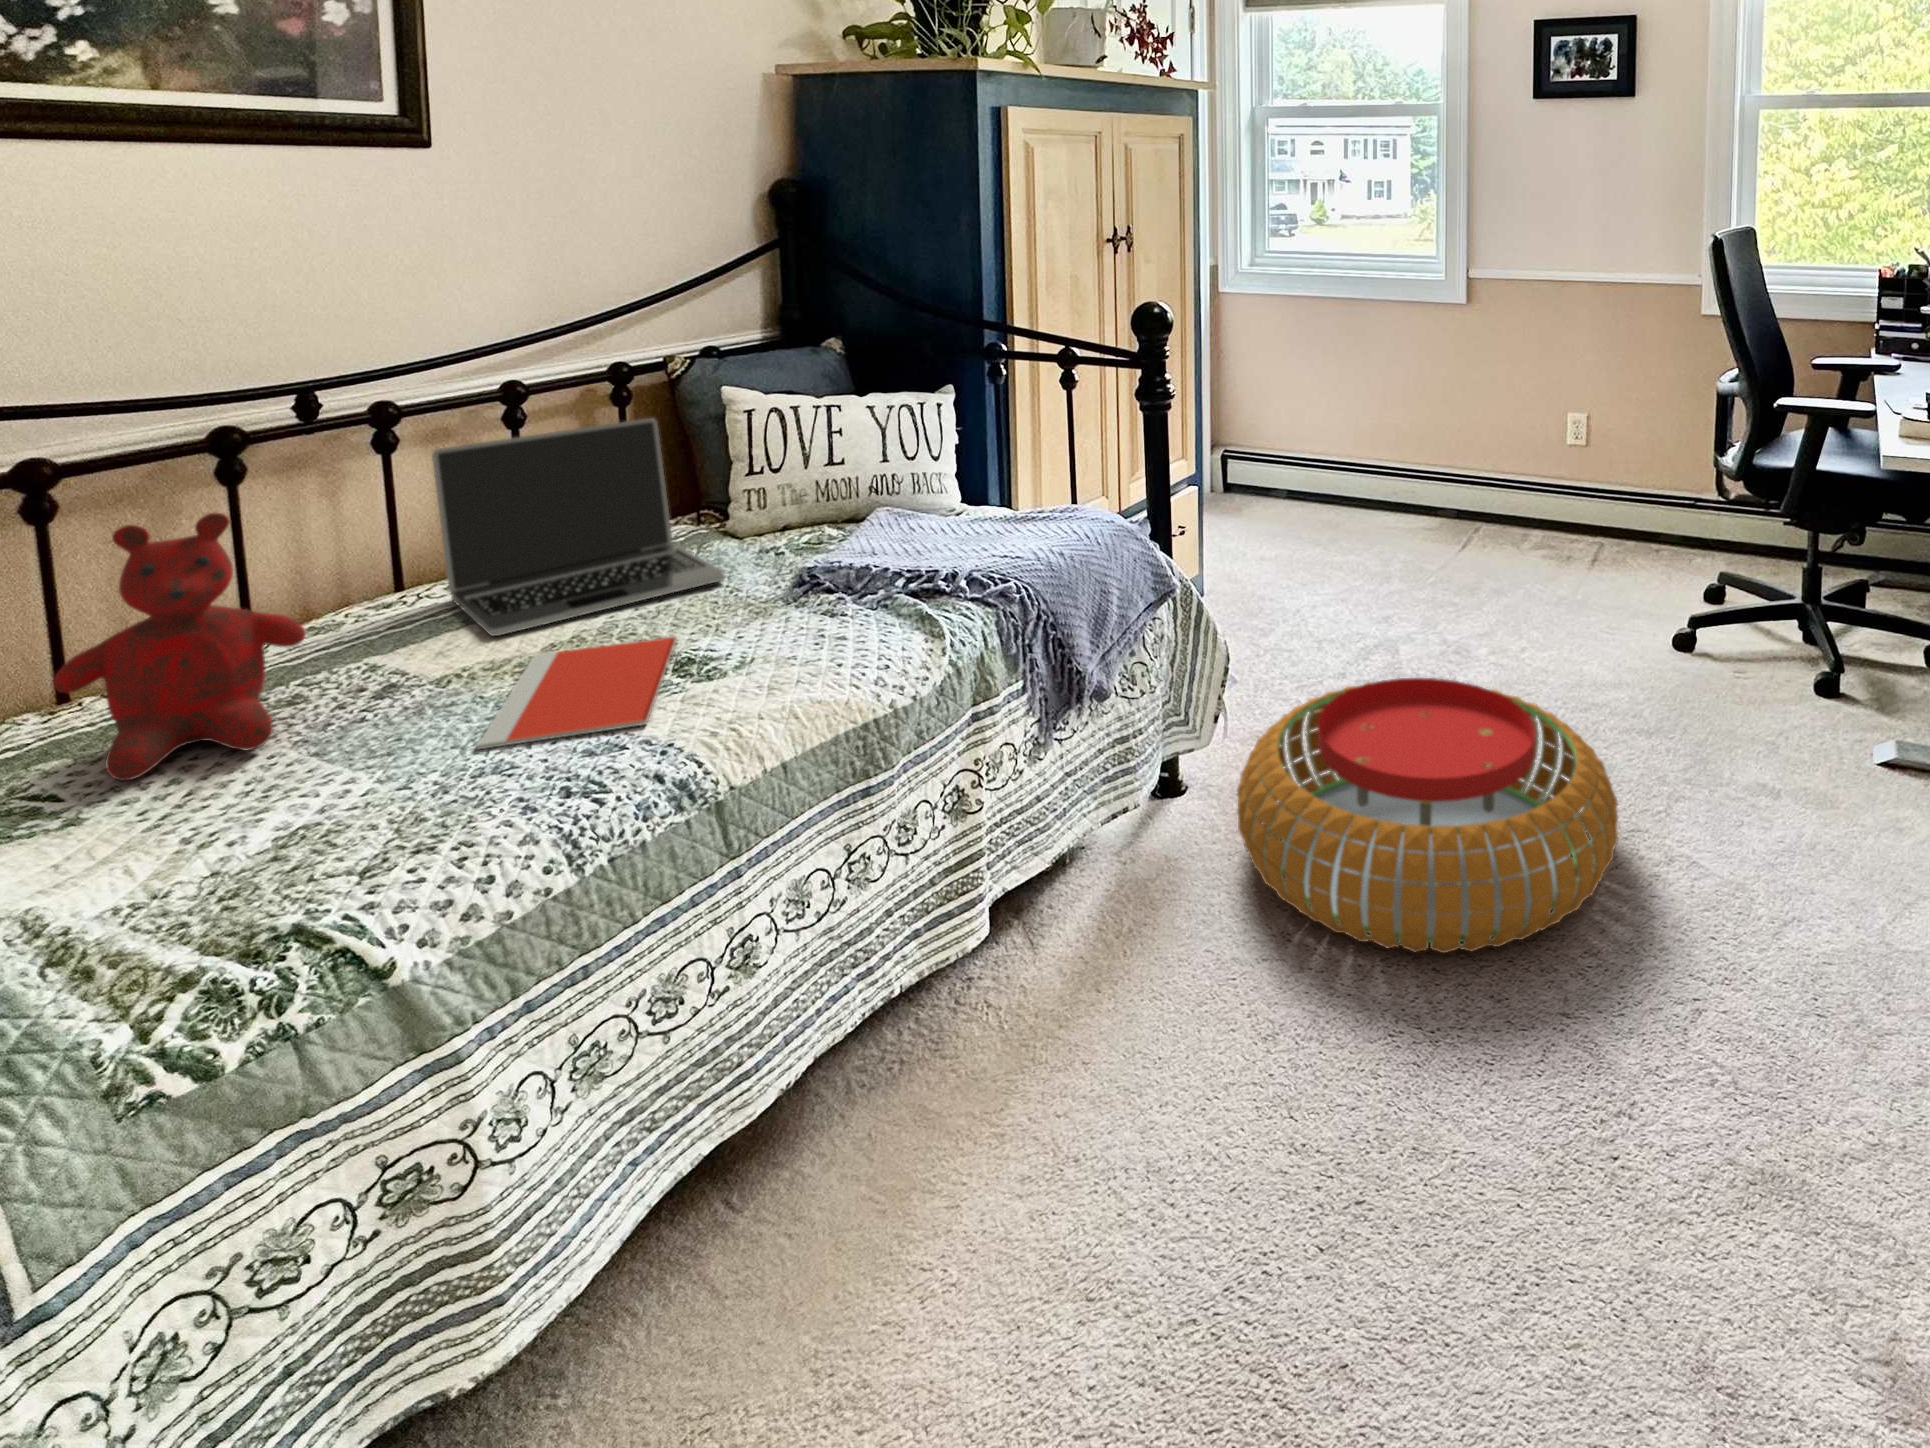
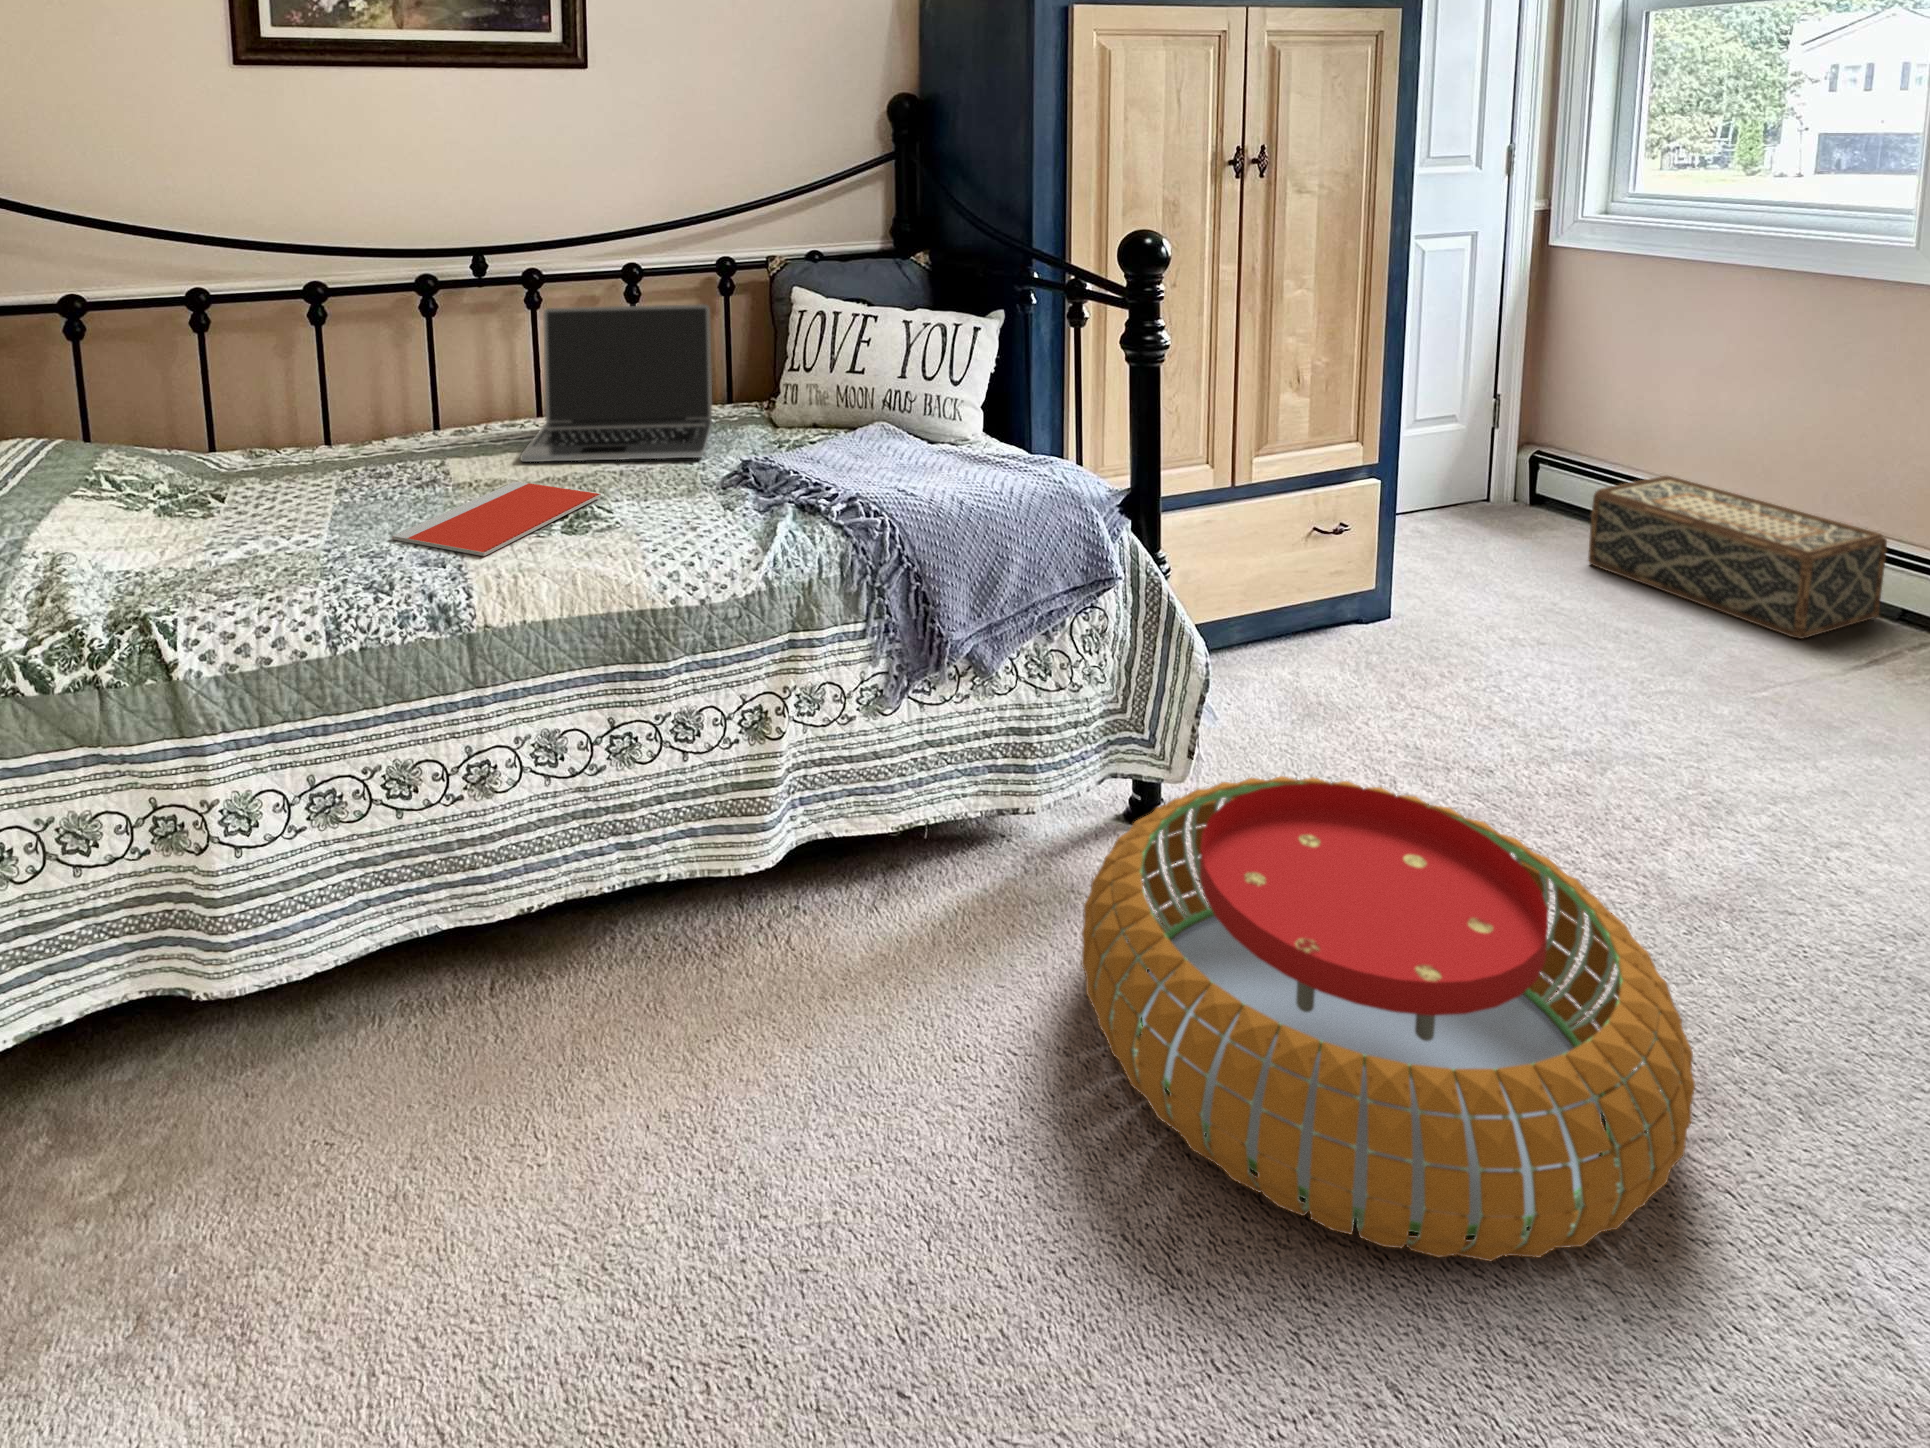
woven basket: none [1290,454,1447,541] -> present [1588,476,1887,639]
teddy bear: present [53,512,306,780] -> none [246,330,378,499]

